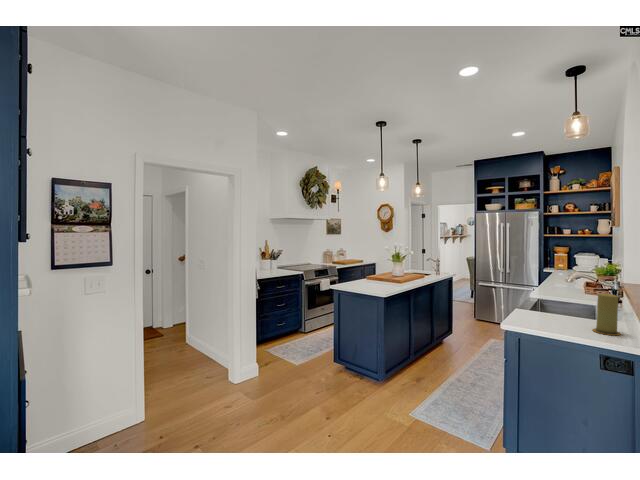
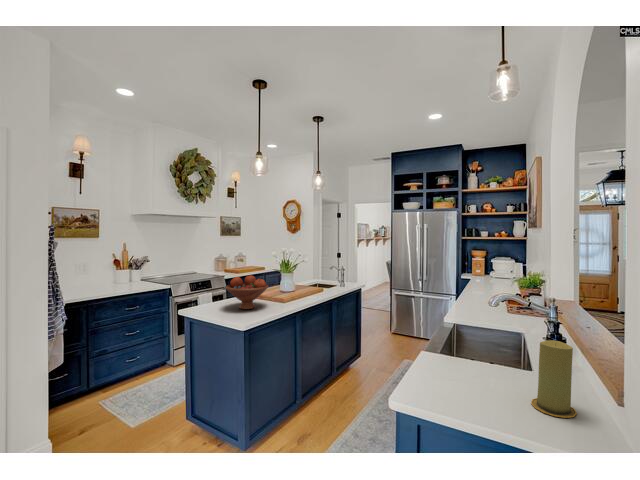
fruit bowl: none [362,262,392,286] -> present [225,275,268,309]

